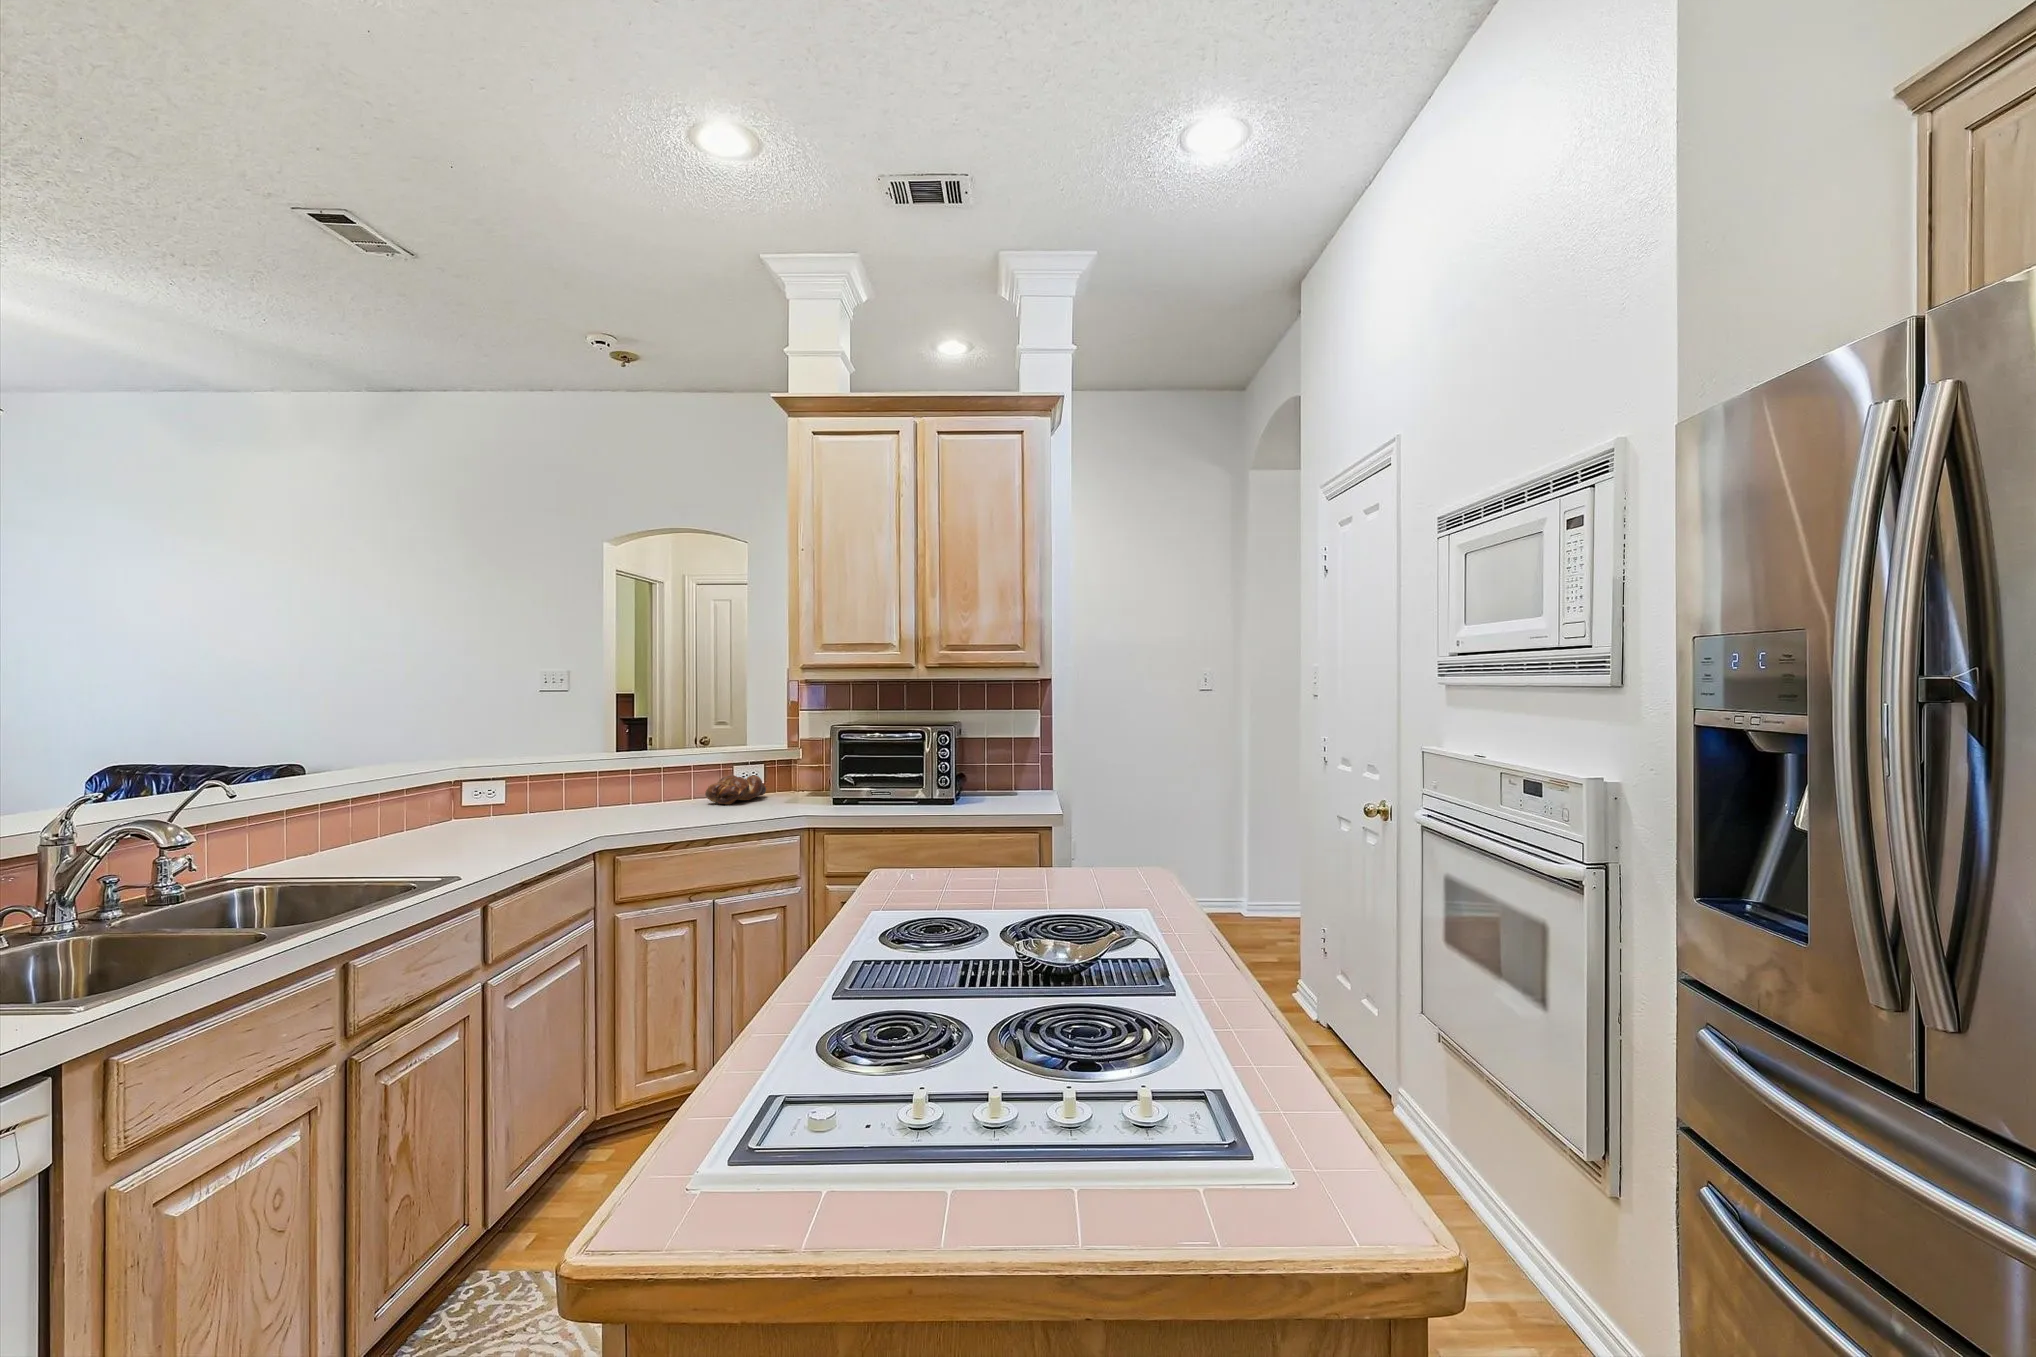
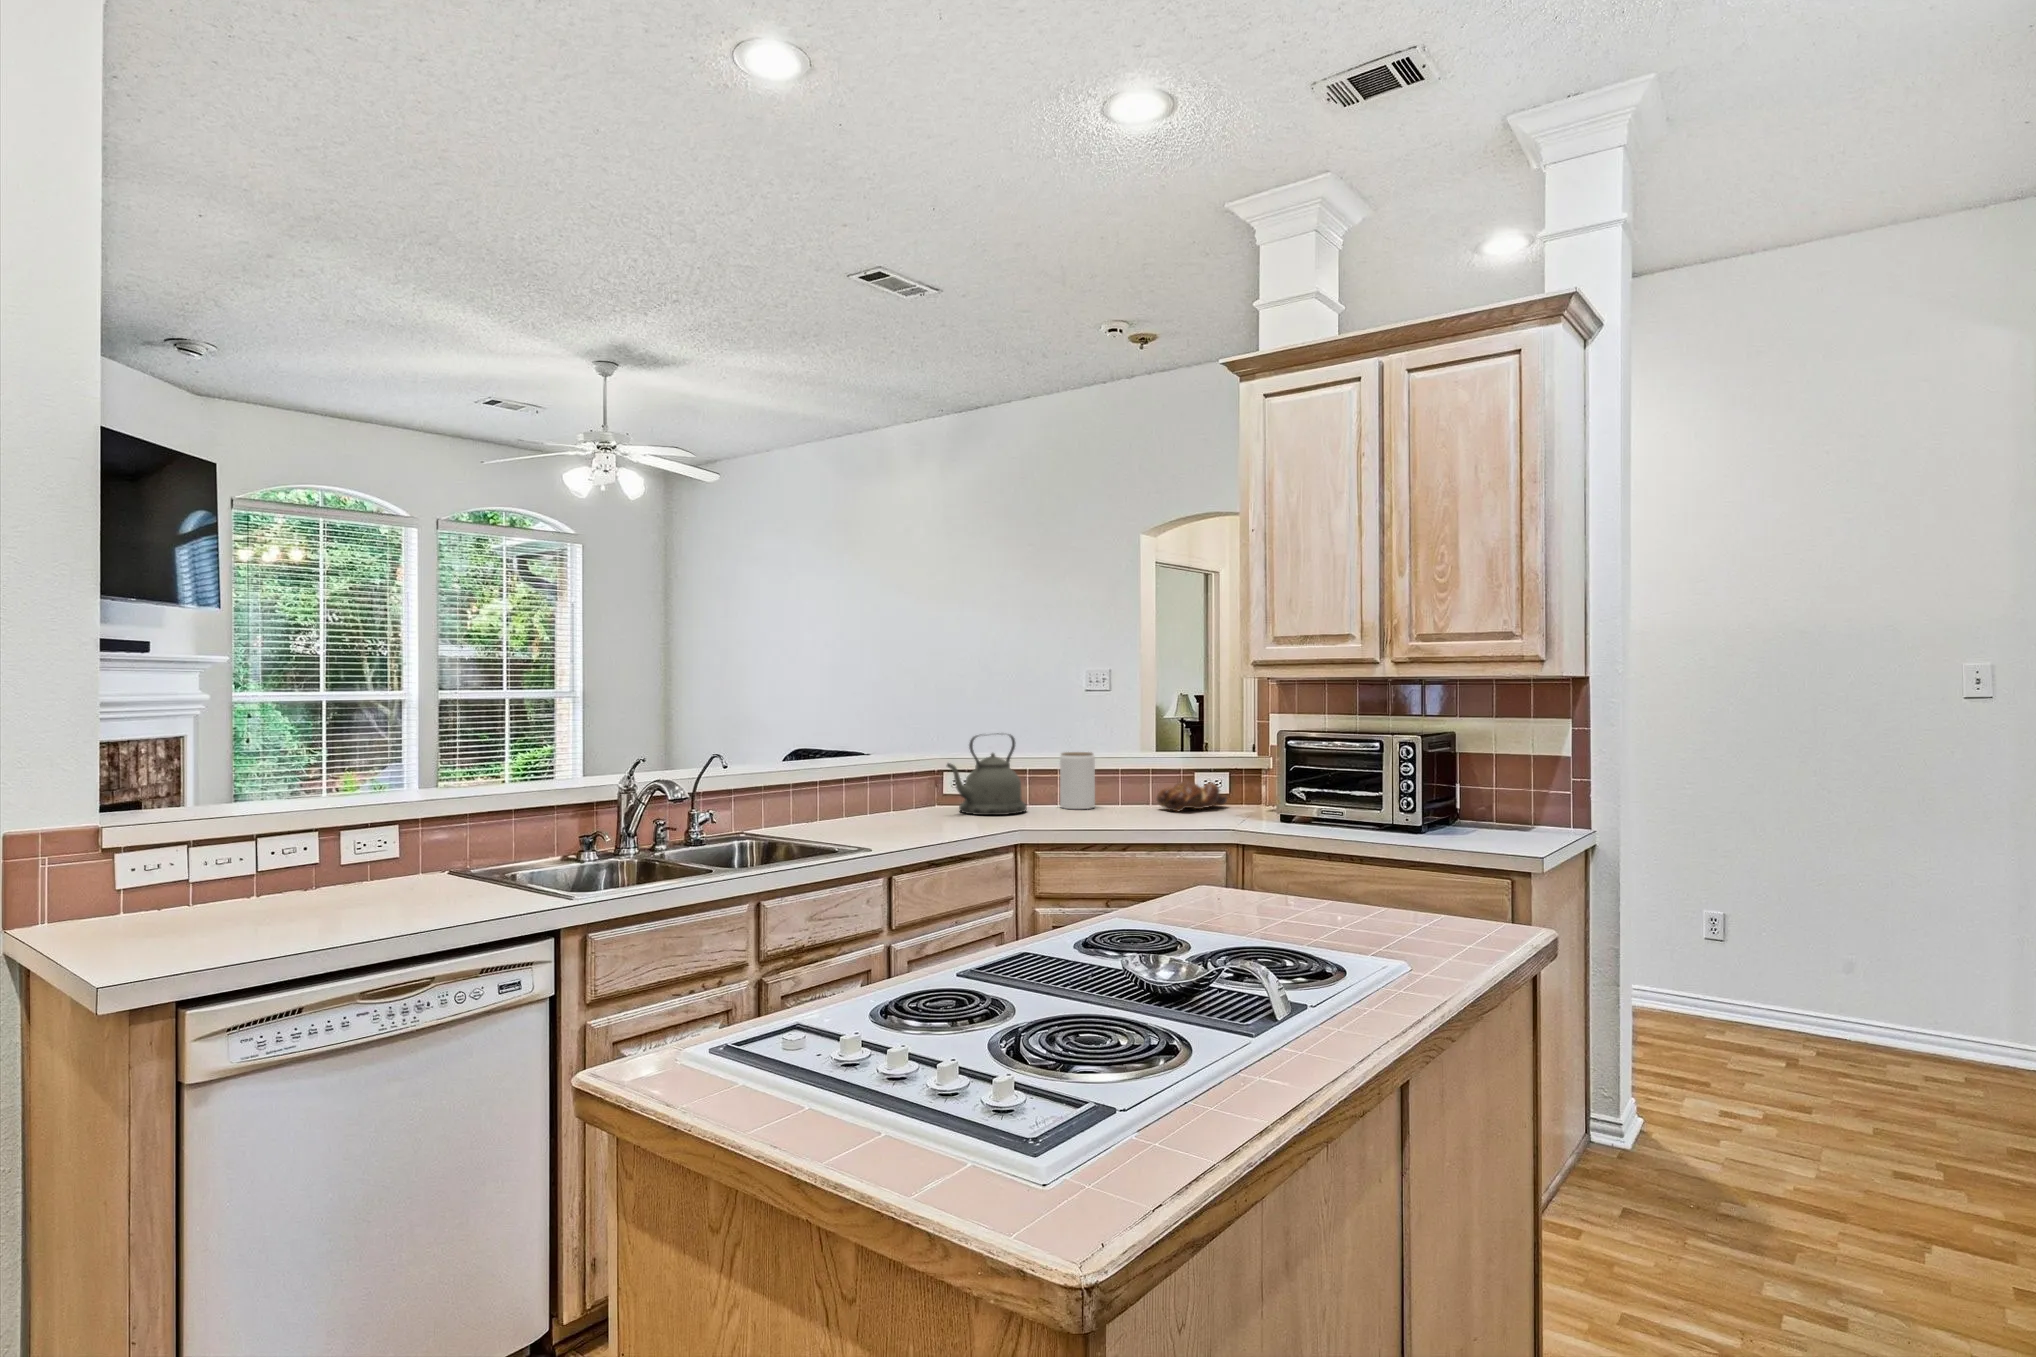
kettle: none [490,740,579,828] -> present [947,733,1027,815]
jar: none [605,754,644,812] -> present [1060,752,1095,809]

